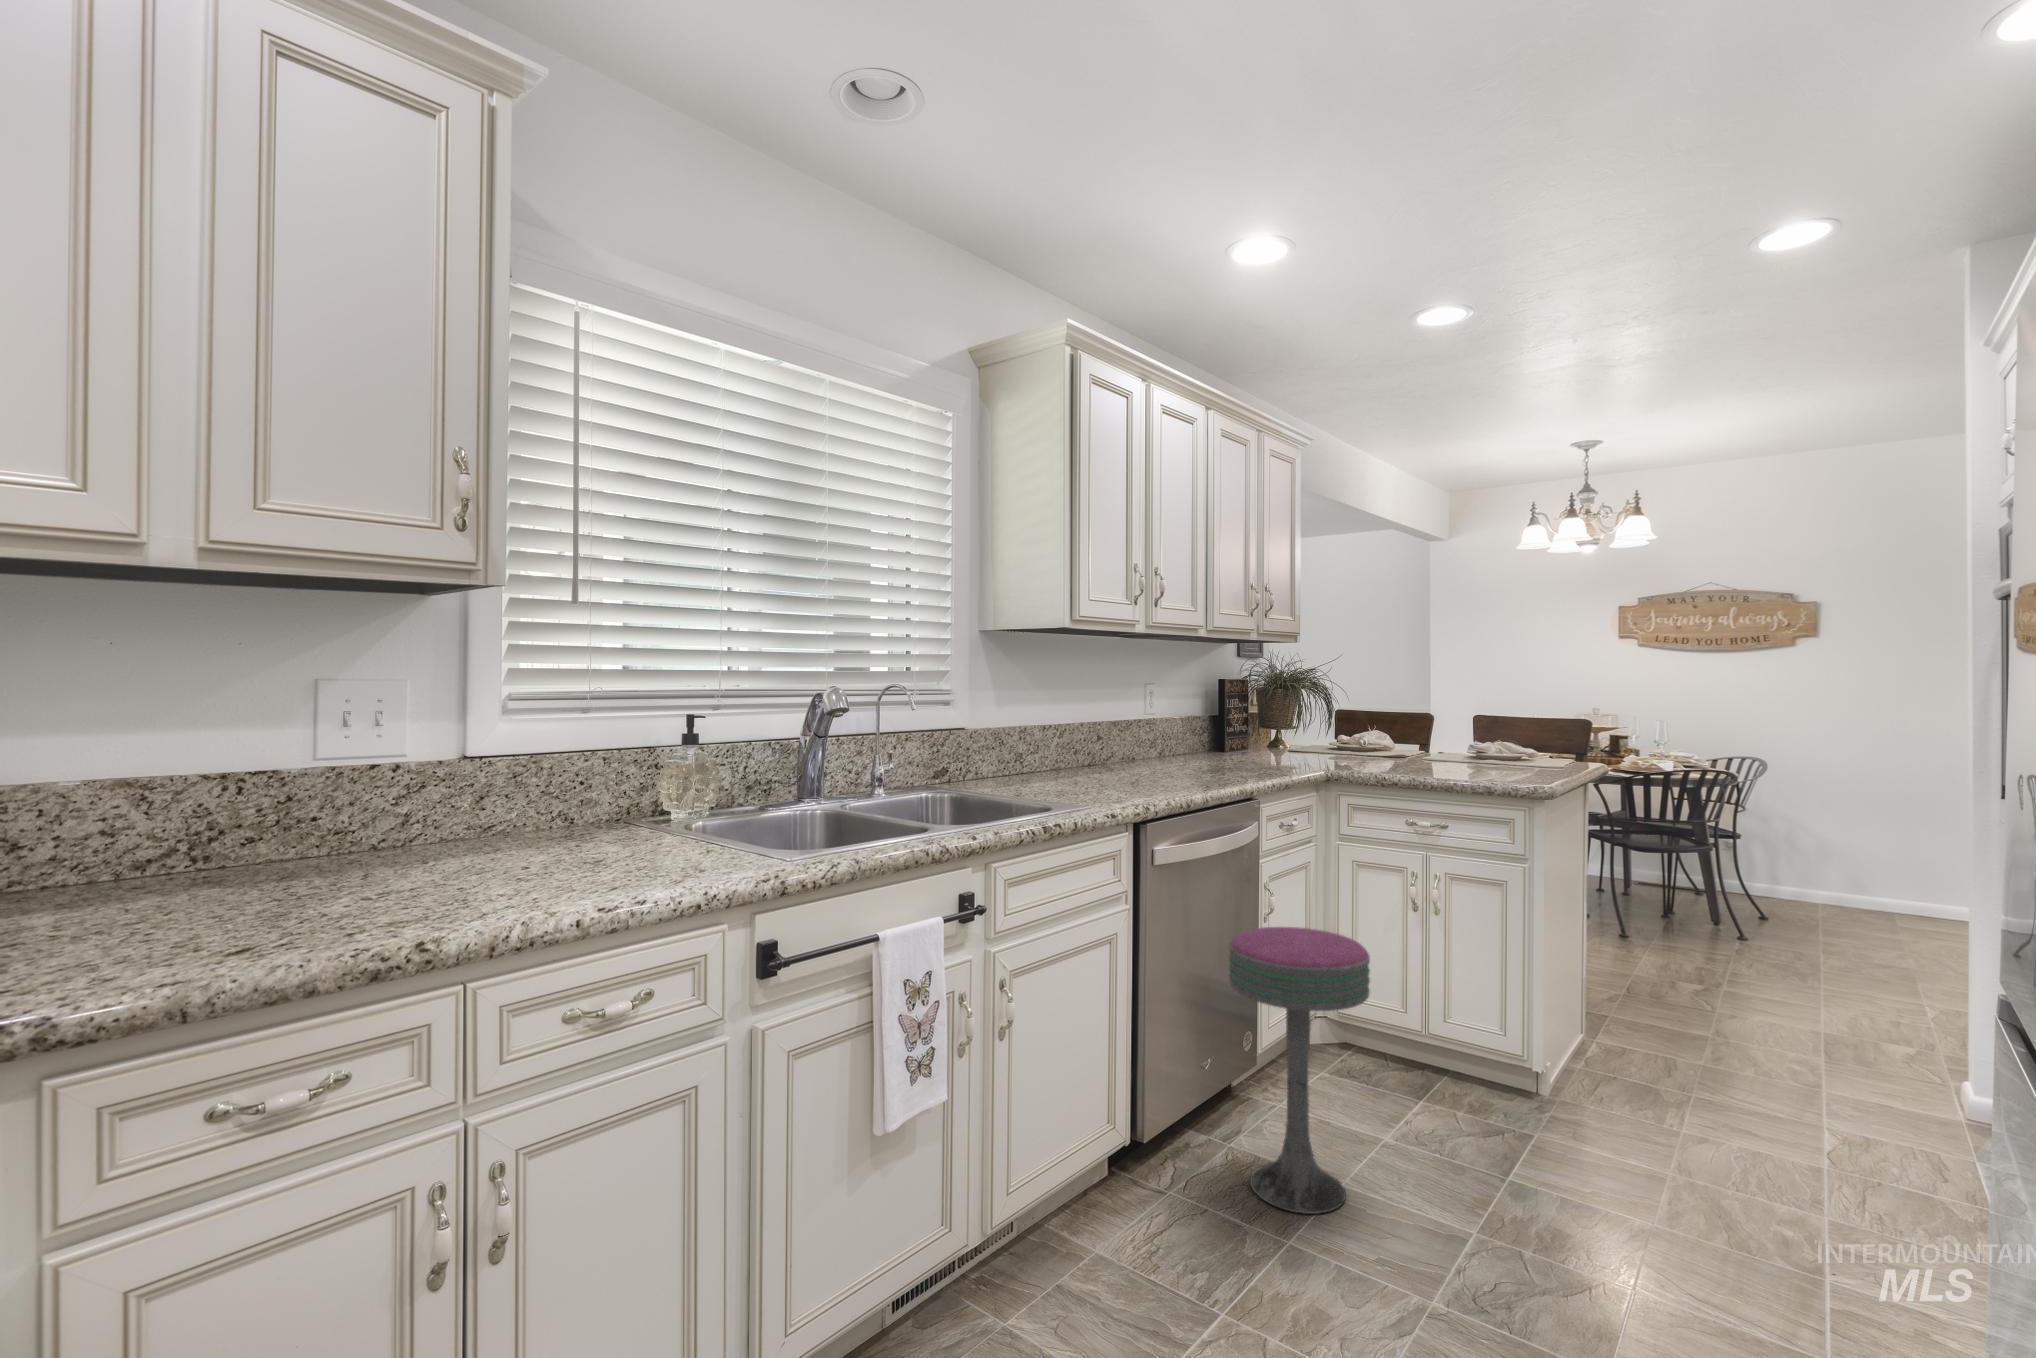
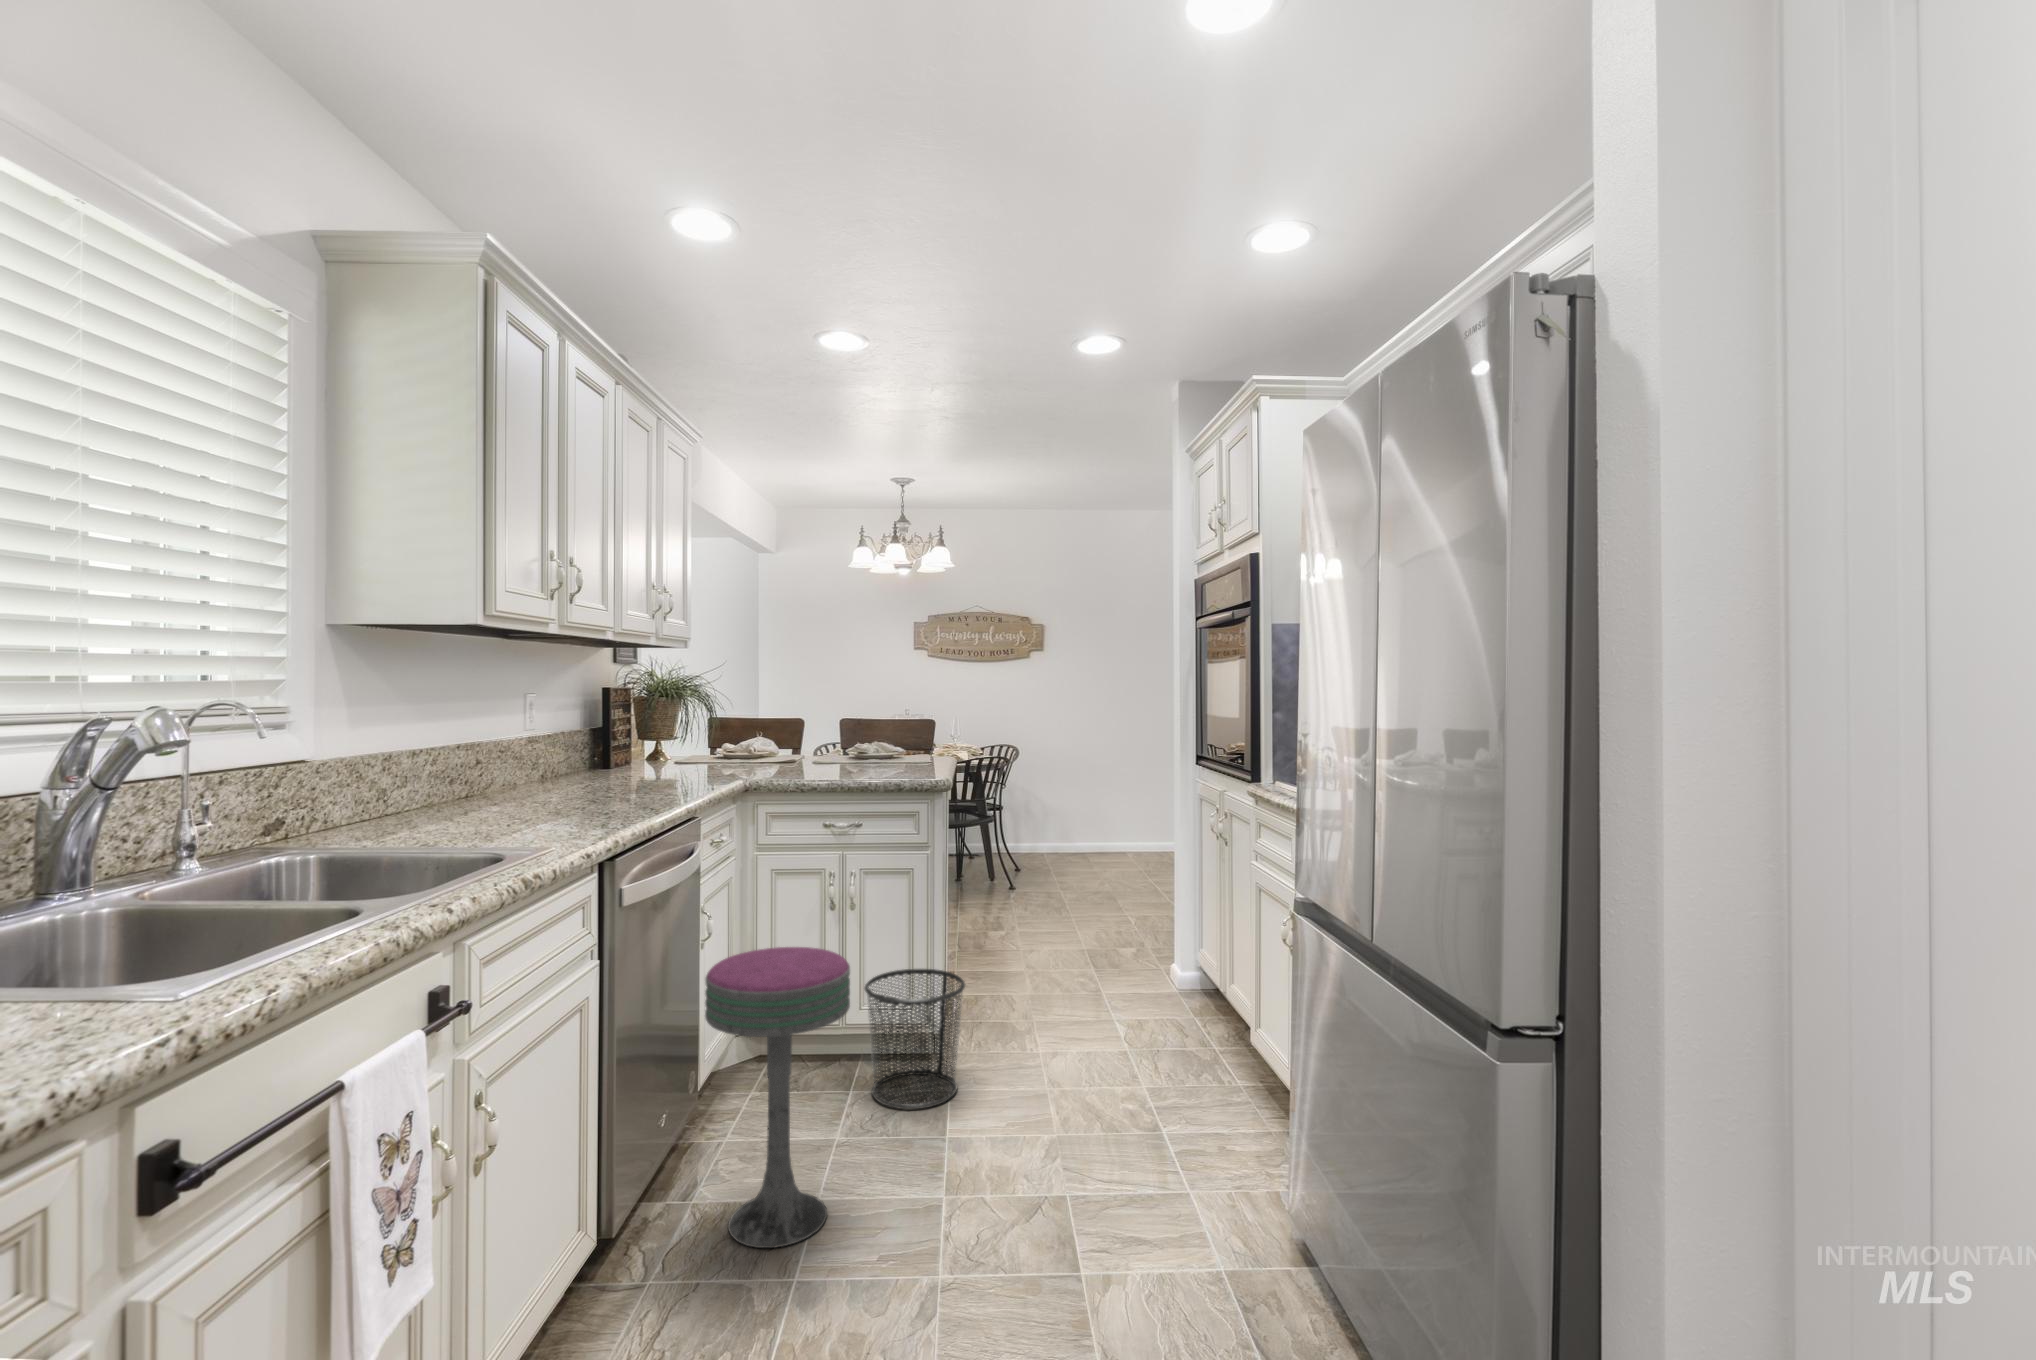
waste bin: none [1433,986,1557,1143] -> present [864,968,965,1109]

